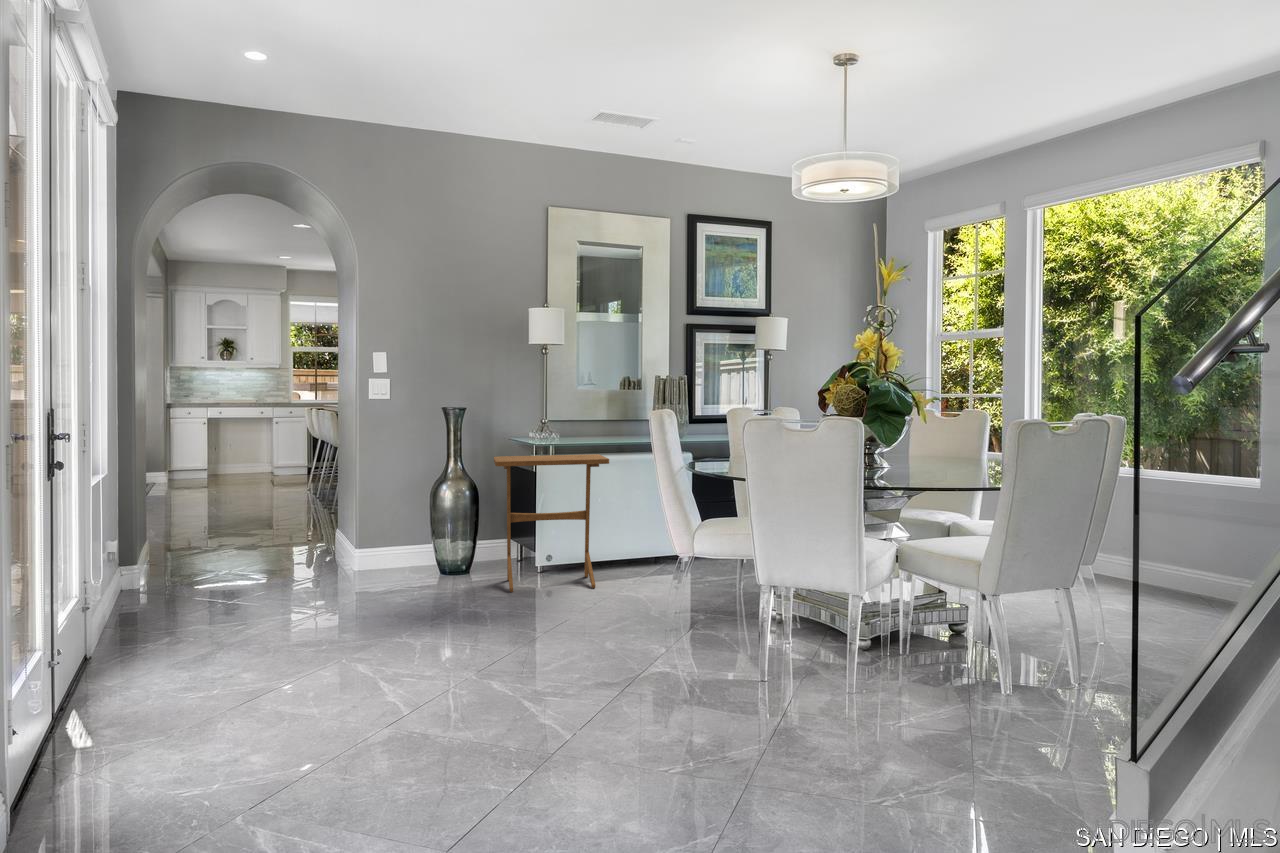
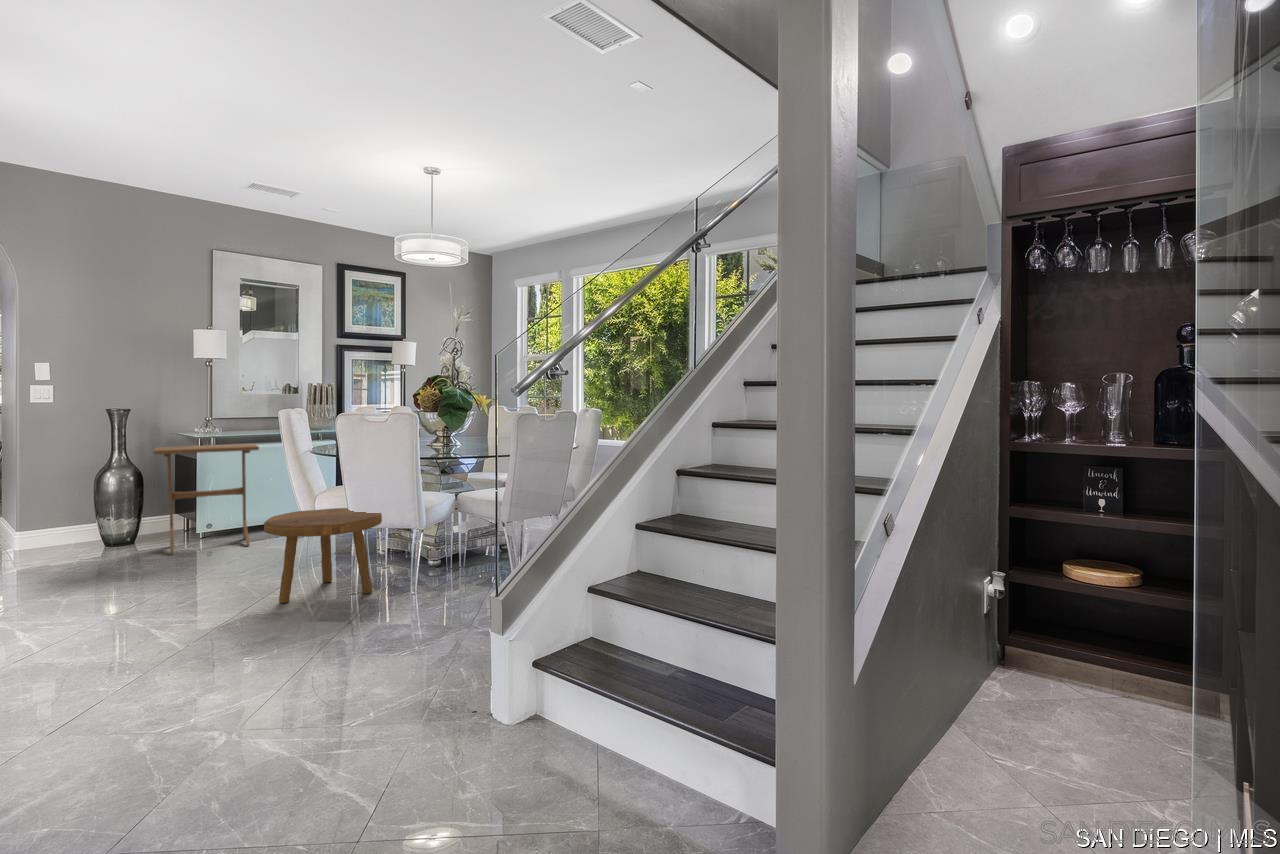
footstool: none [642,552,794,684] -> present [264,508,382,603]

